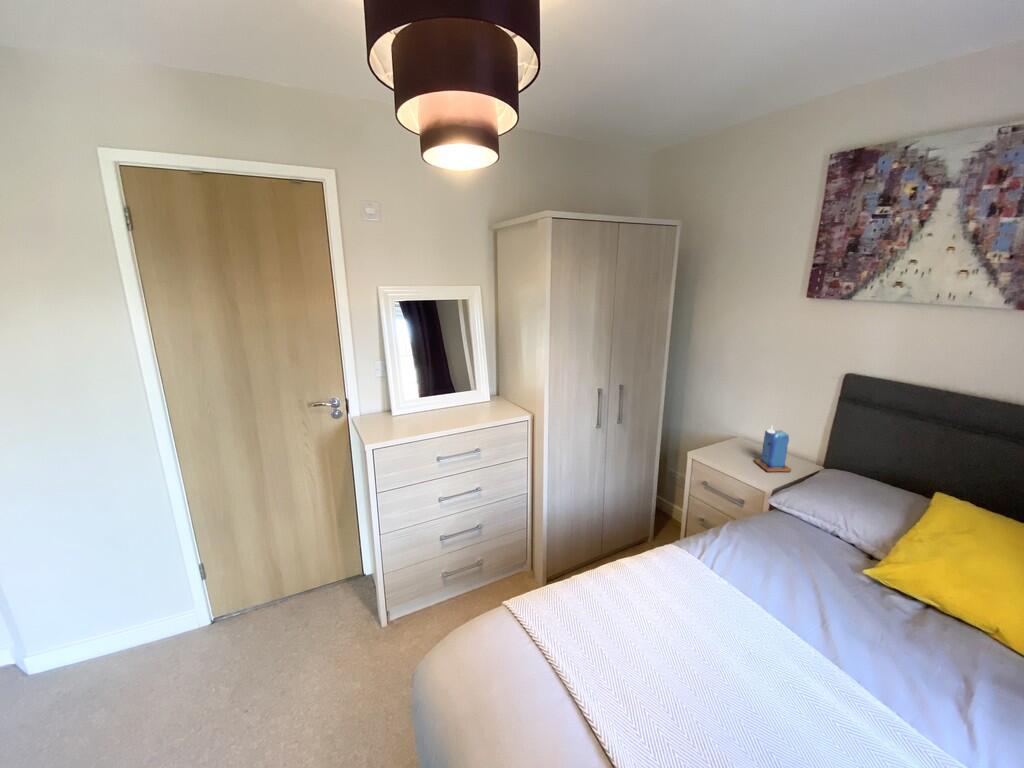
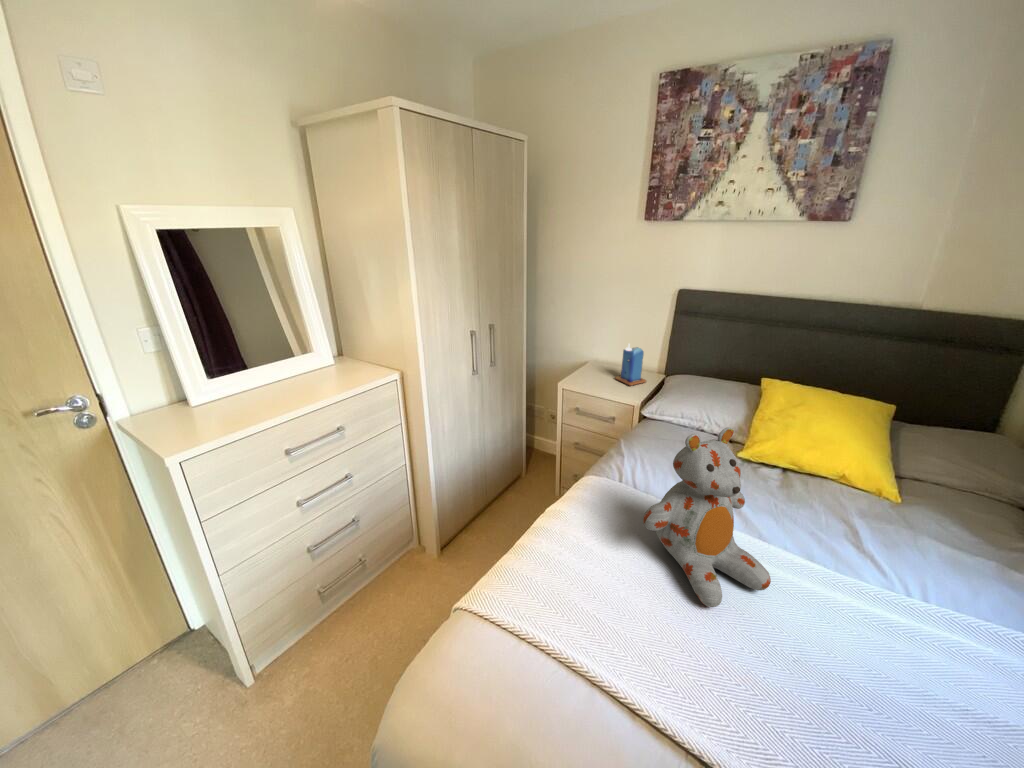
stuffed bear: none [677,510,798,684] -> present [643,427,771,607]

